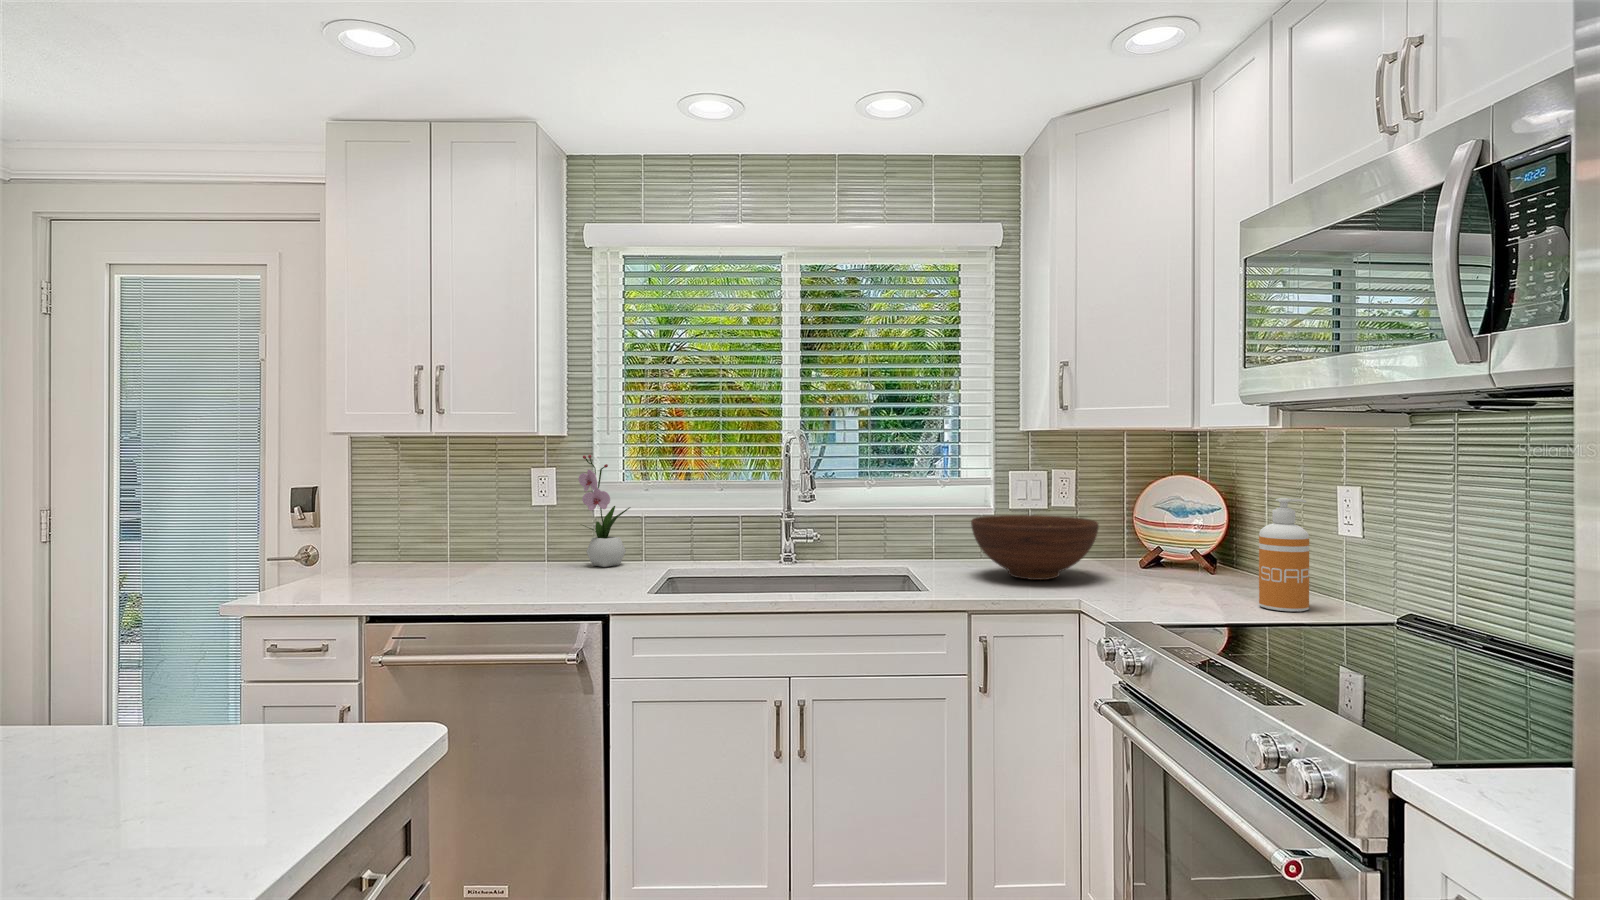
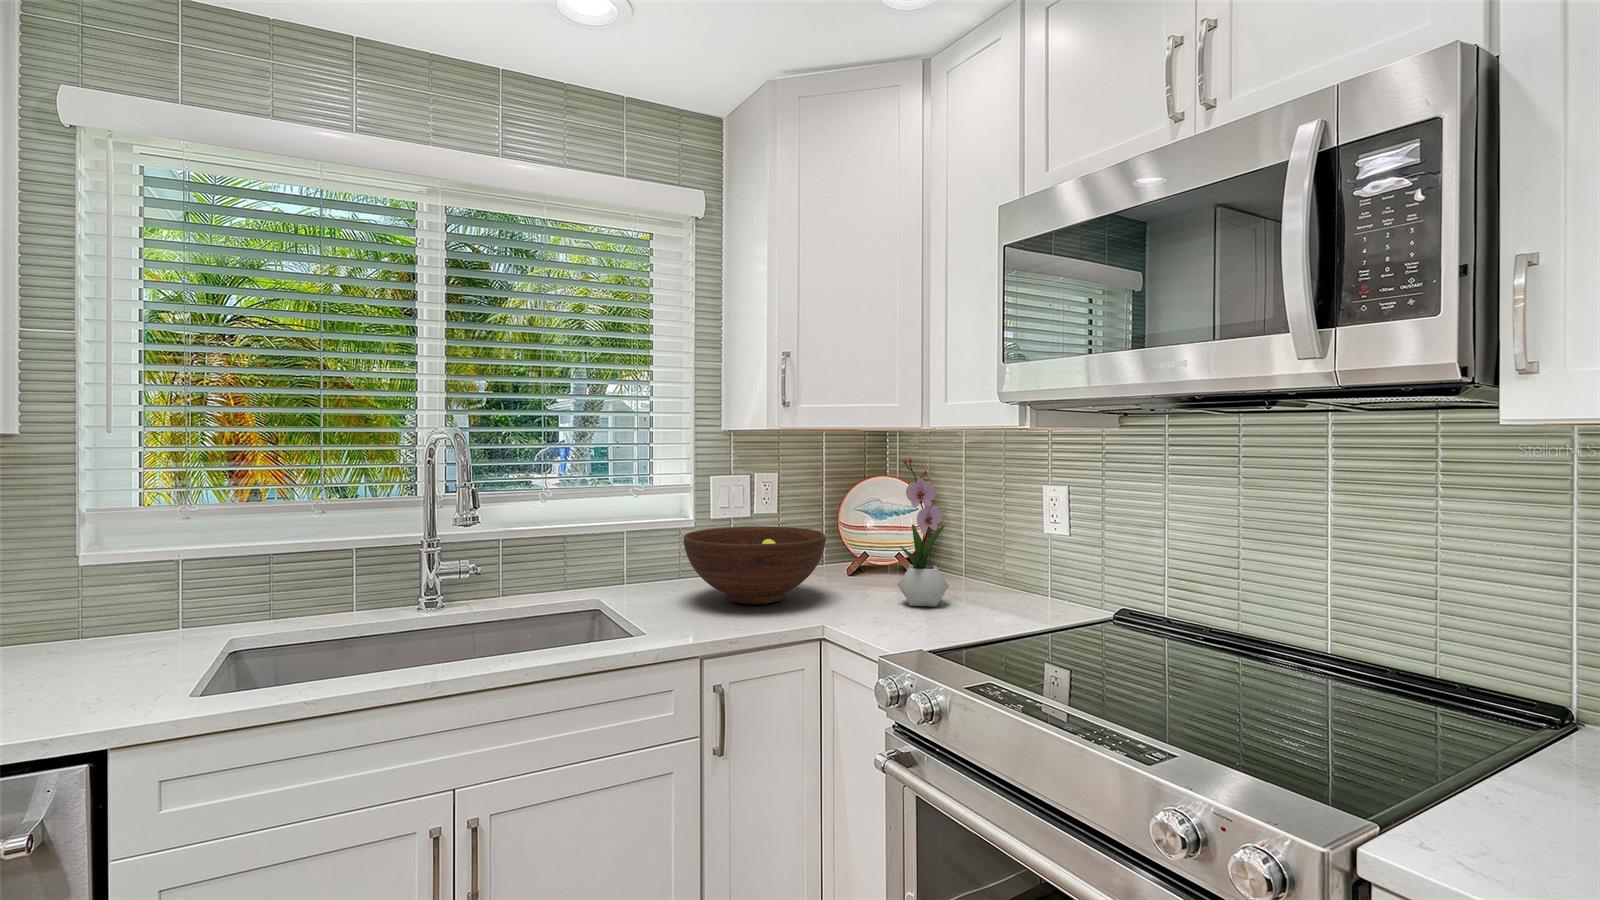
flower arrangement: present [578,455,630,567] -> present [898,458,949,606]
soap dispenser: present [1259,498,1309,611] -> none [1001,504,1049,621]

